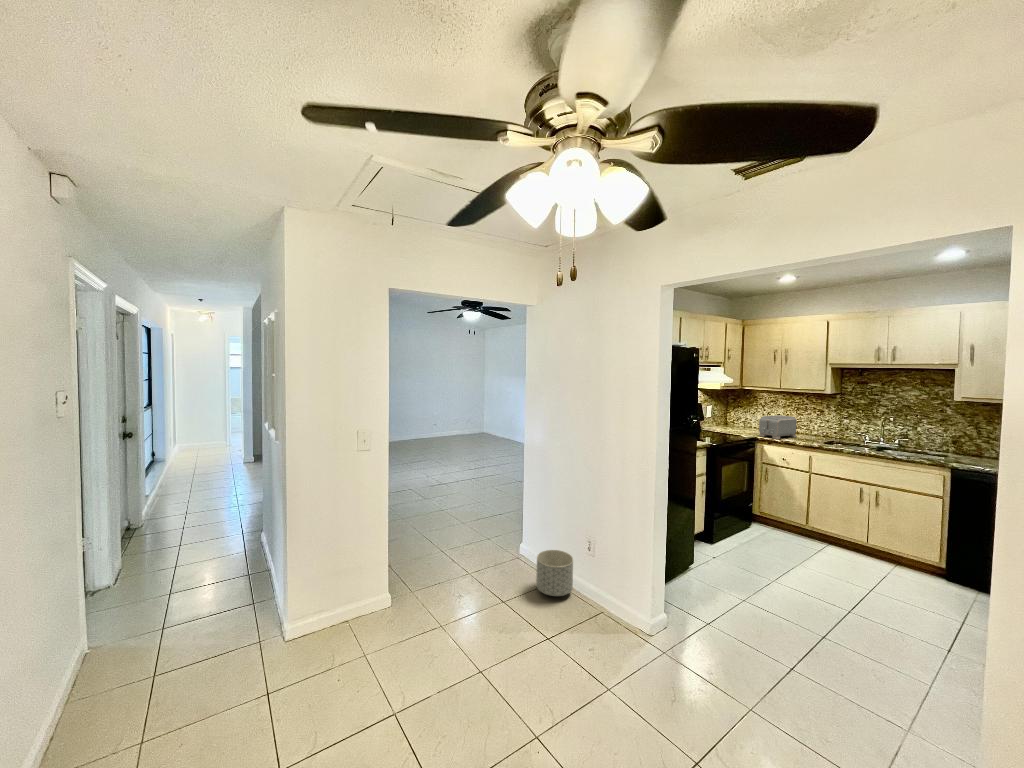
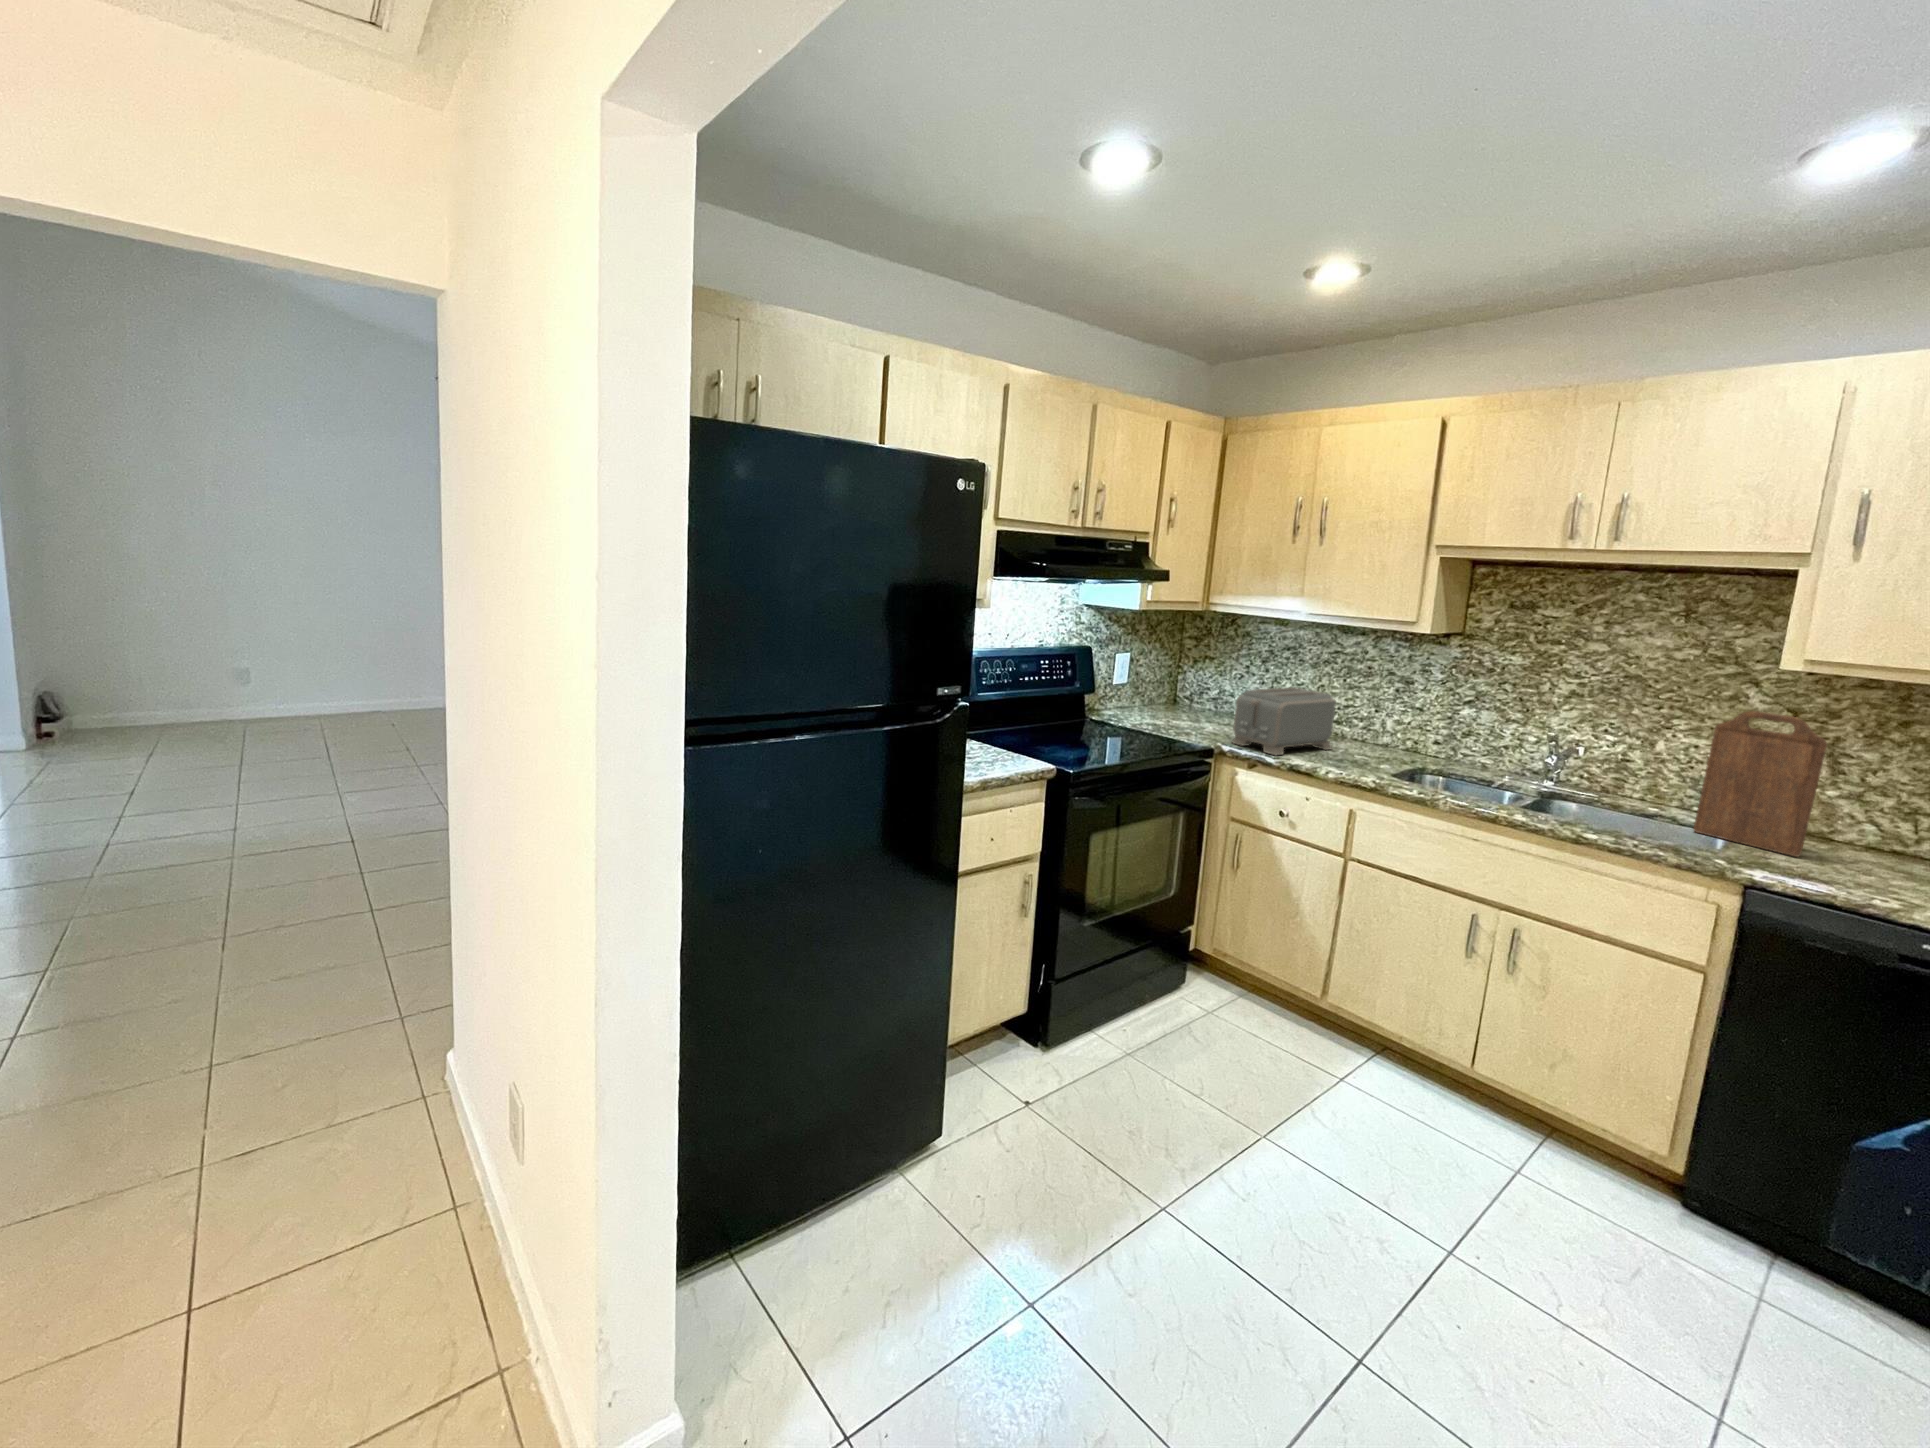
cutting board: none [934,415,973,462] -> present [1694,711,1827,857]
planter: present [536,550,573,596] -> none [353,1125,498,1307]

